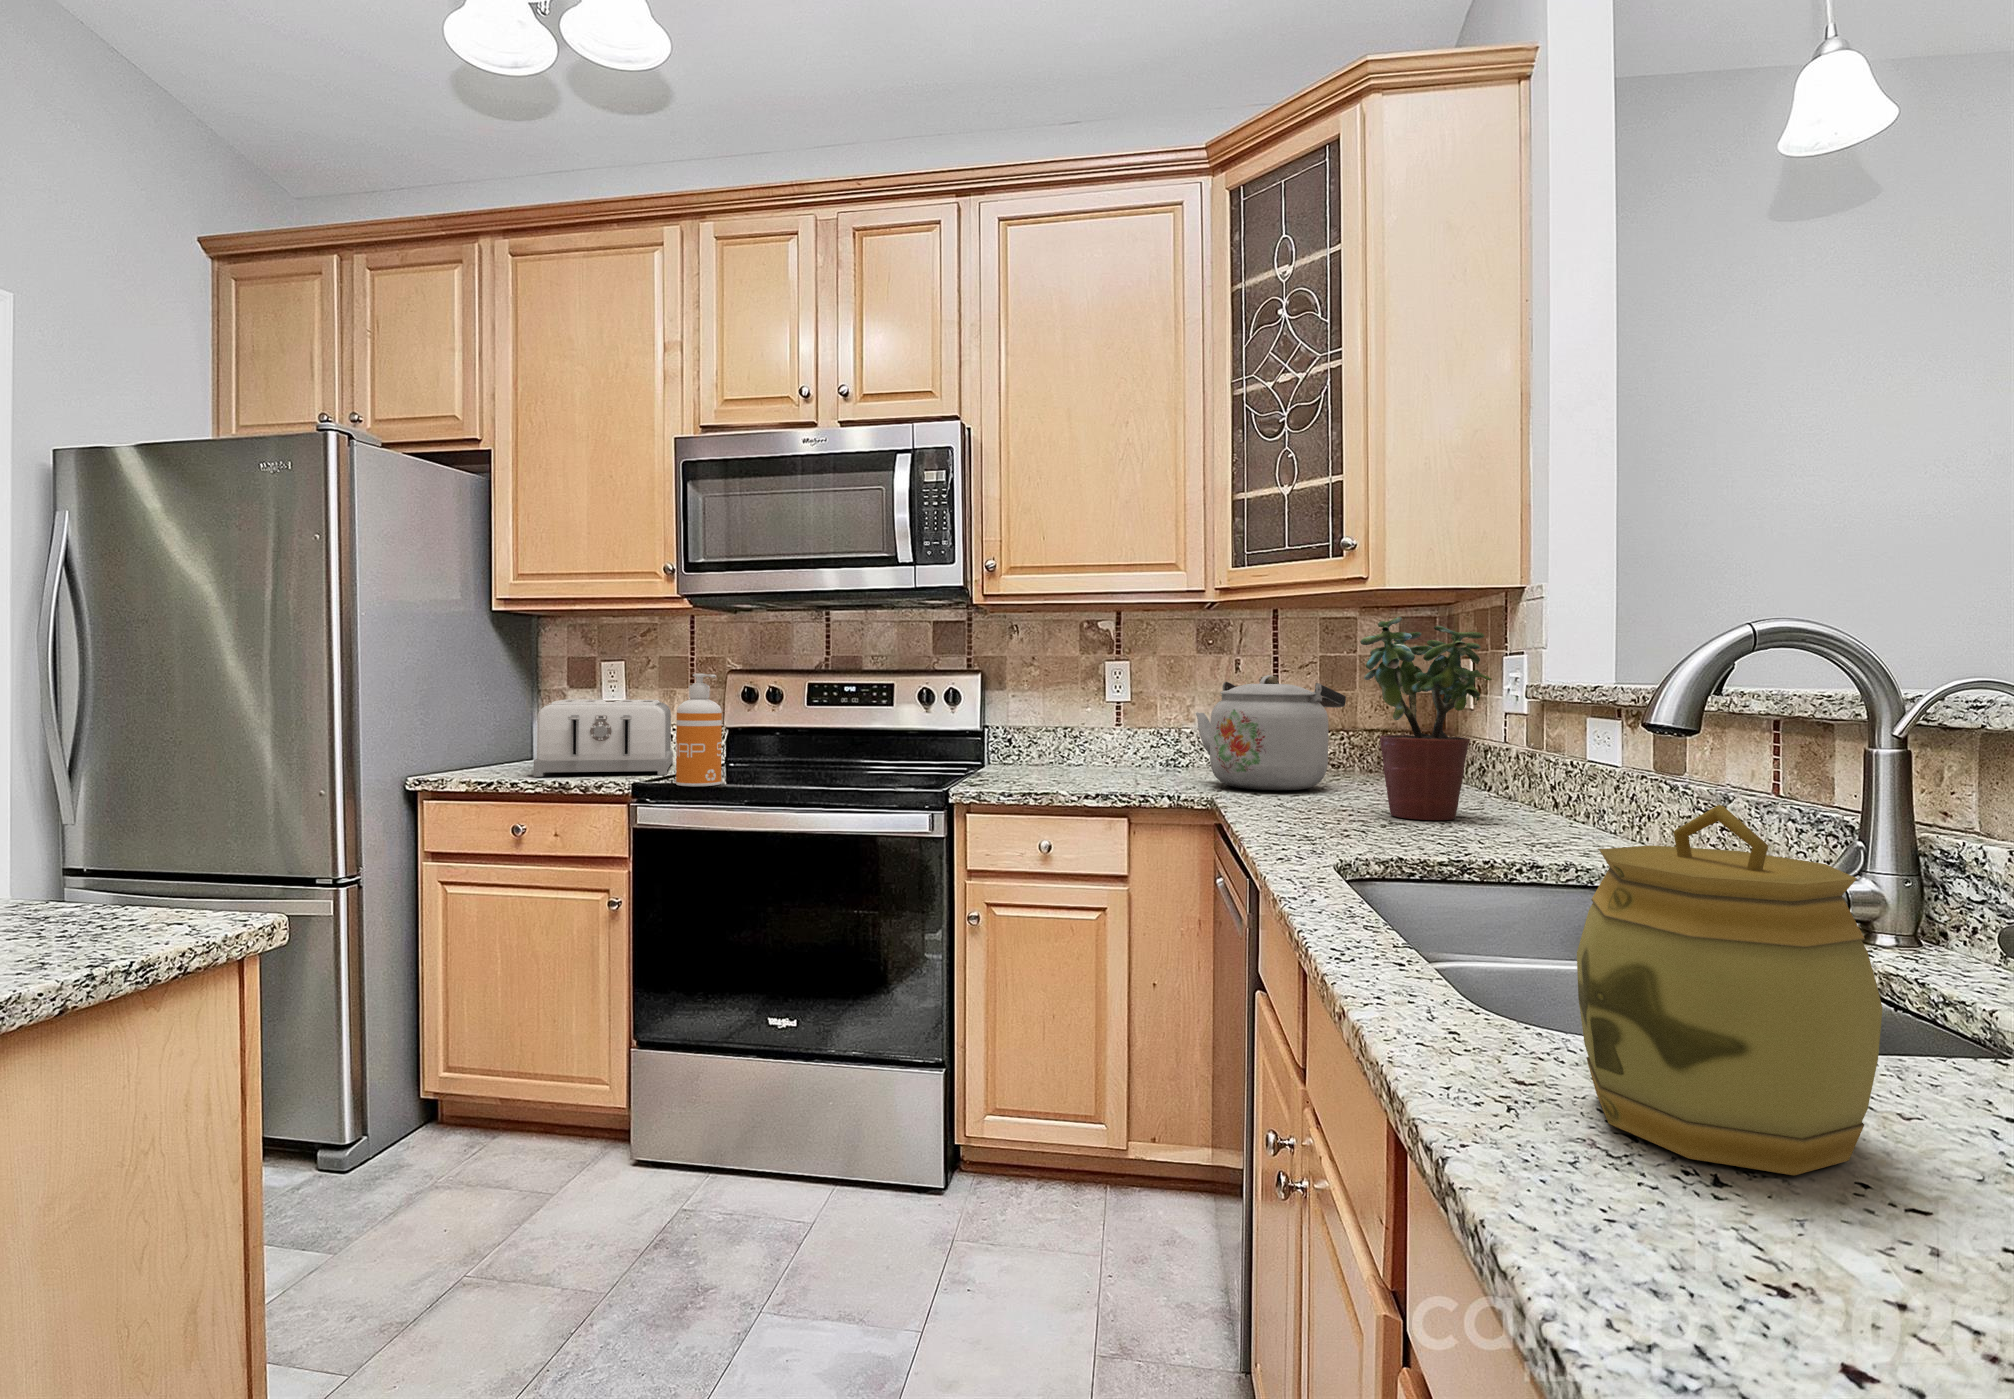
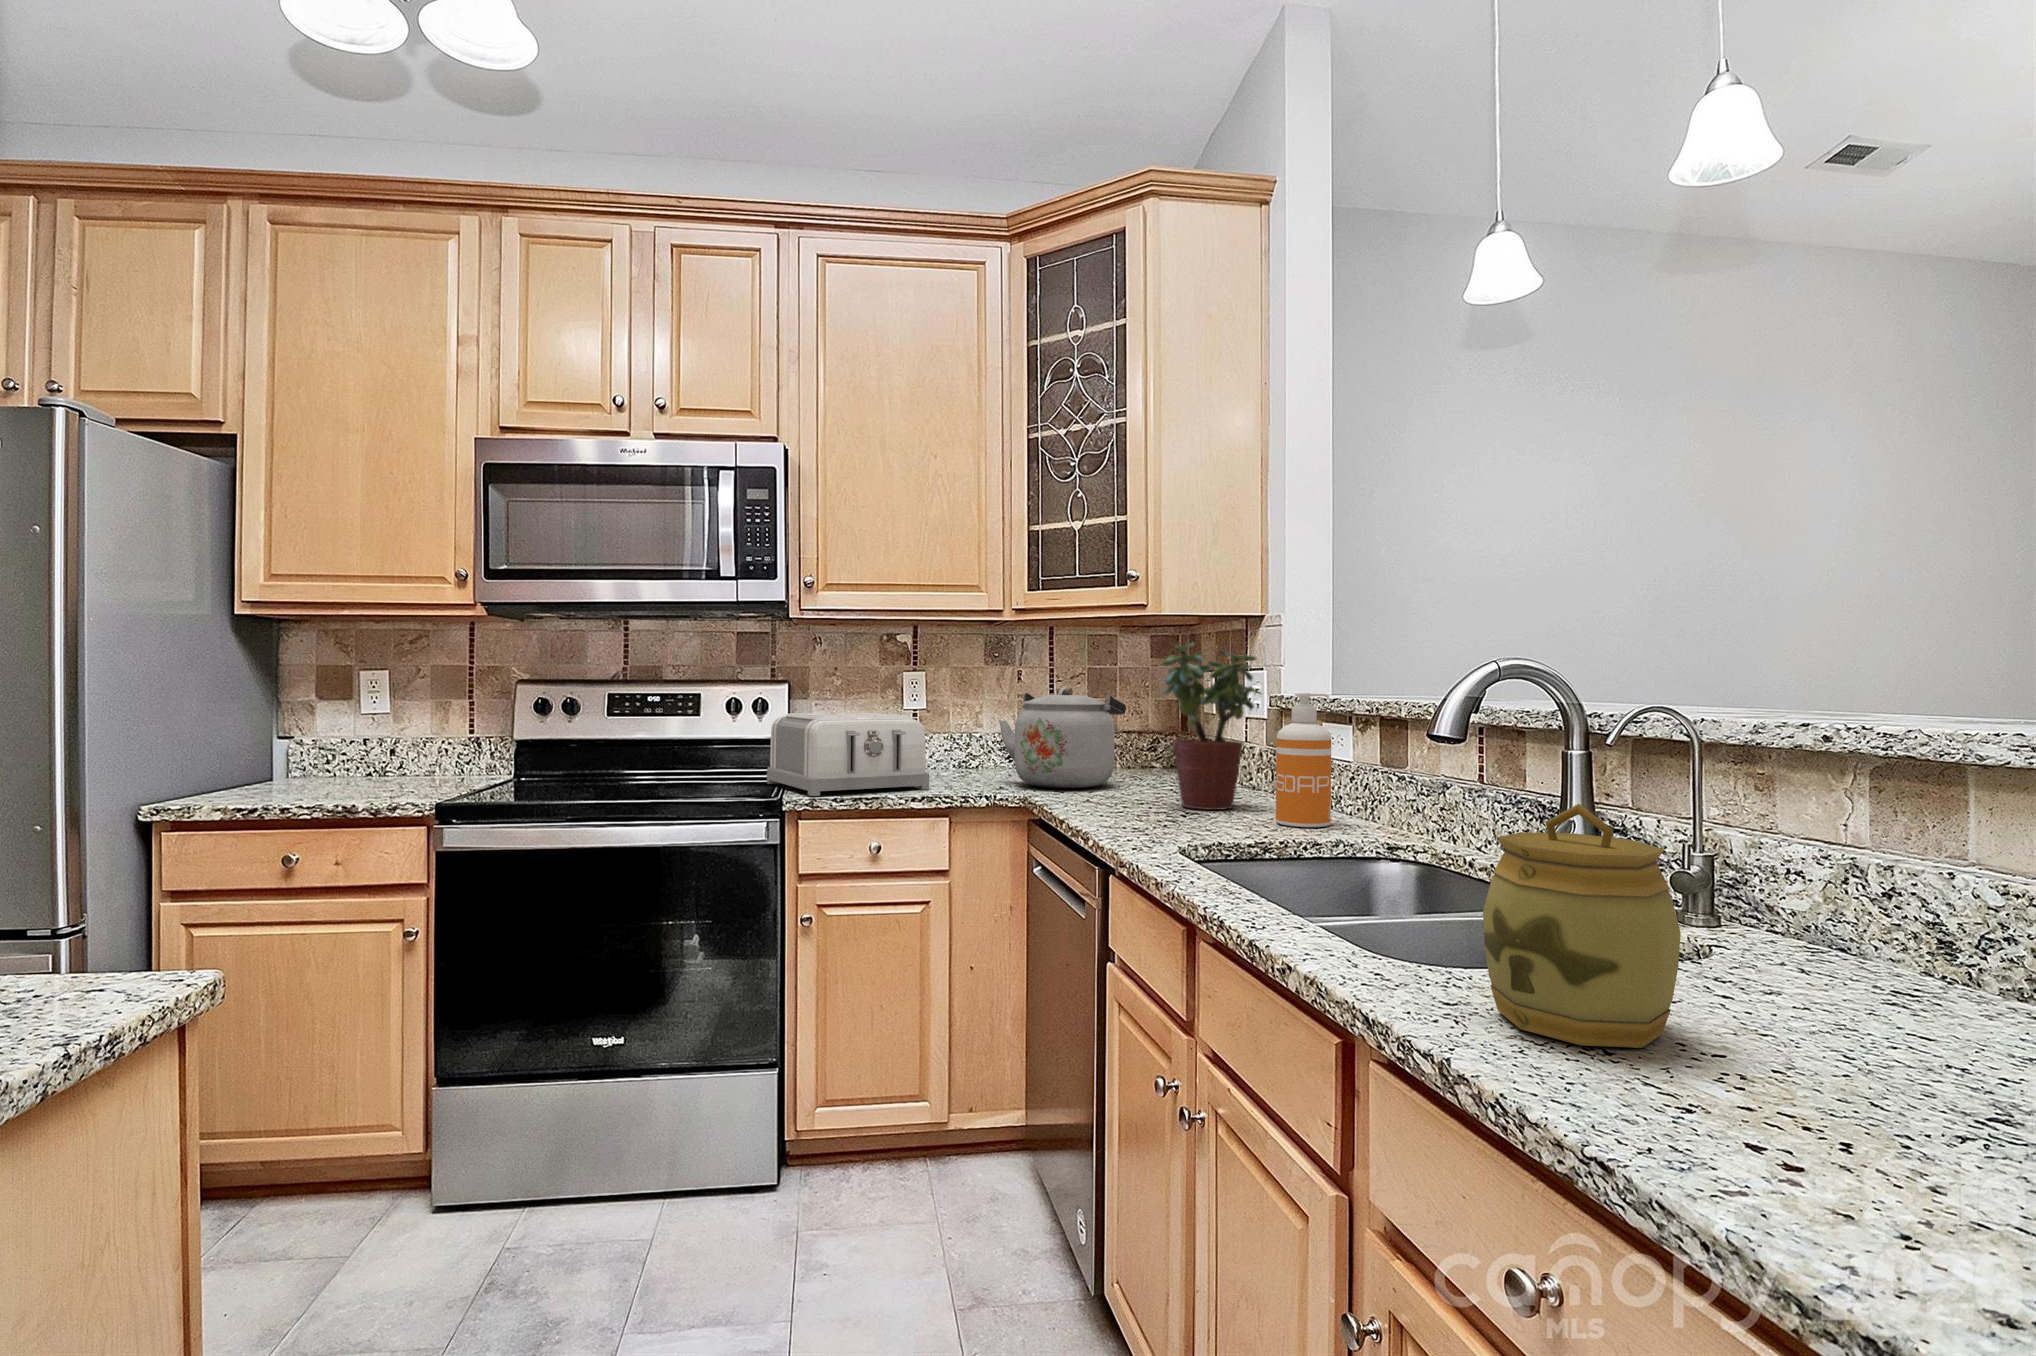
soap dispenser: present [676,674,722,786] -> present [1276,693,1331,827]
toaster: present [534,699,673,777] -> present [767,713,929,796]

